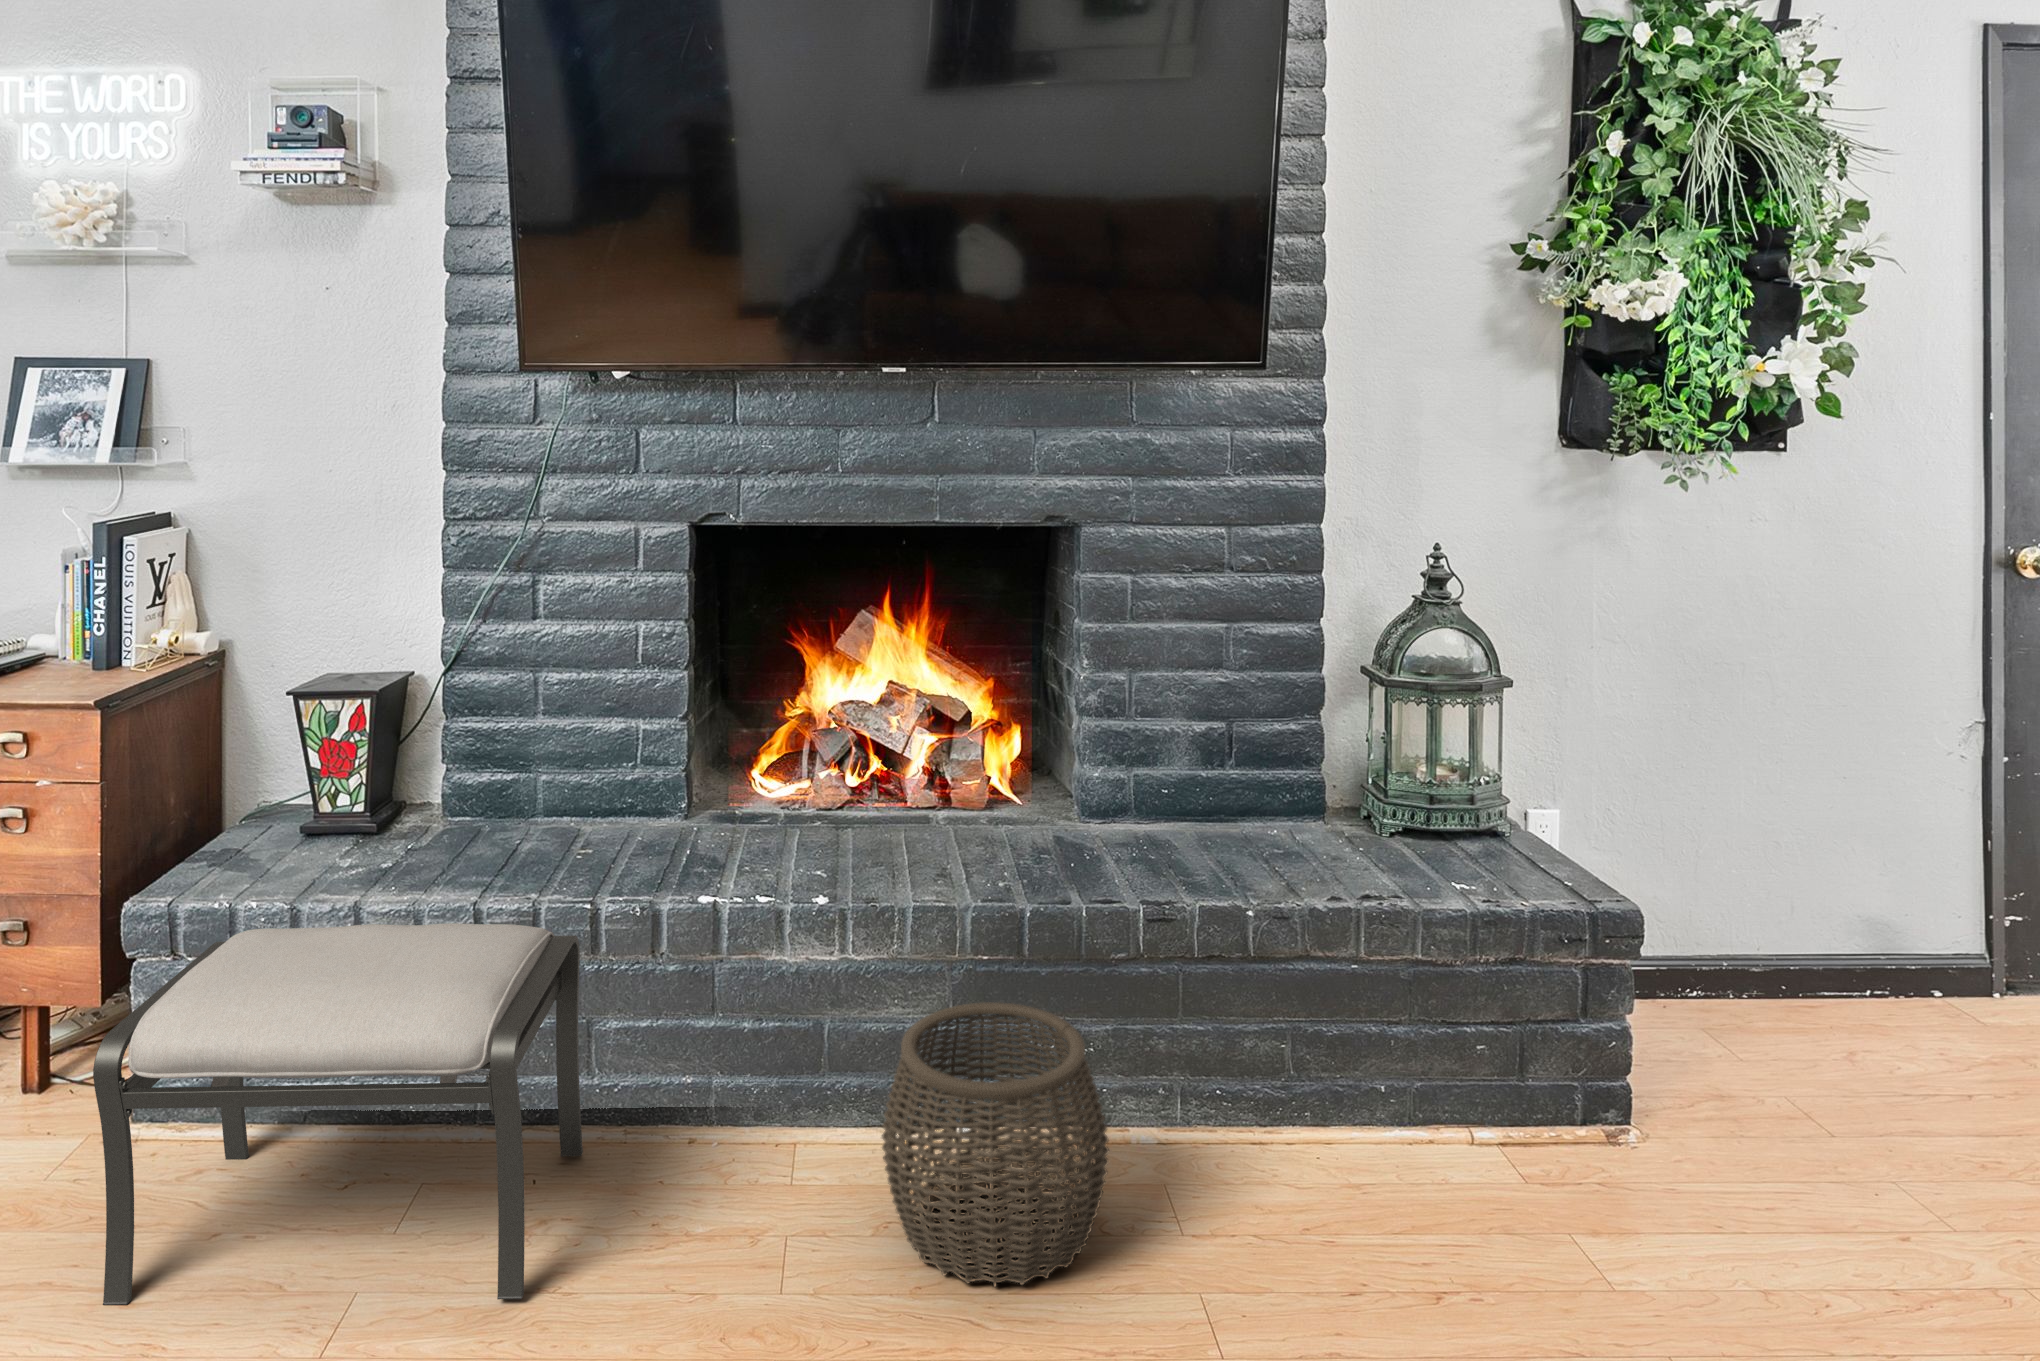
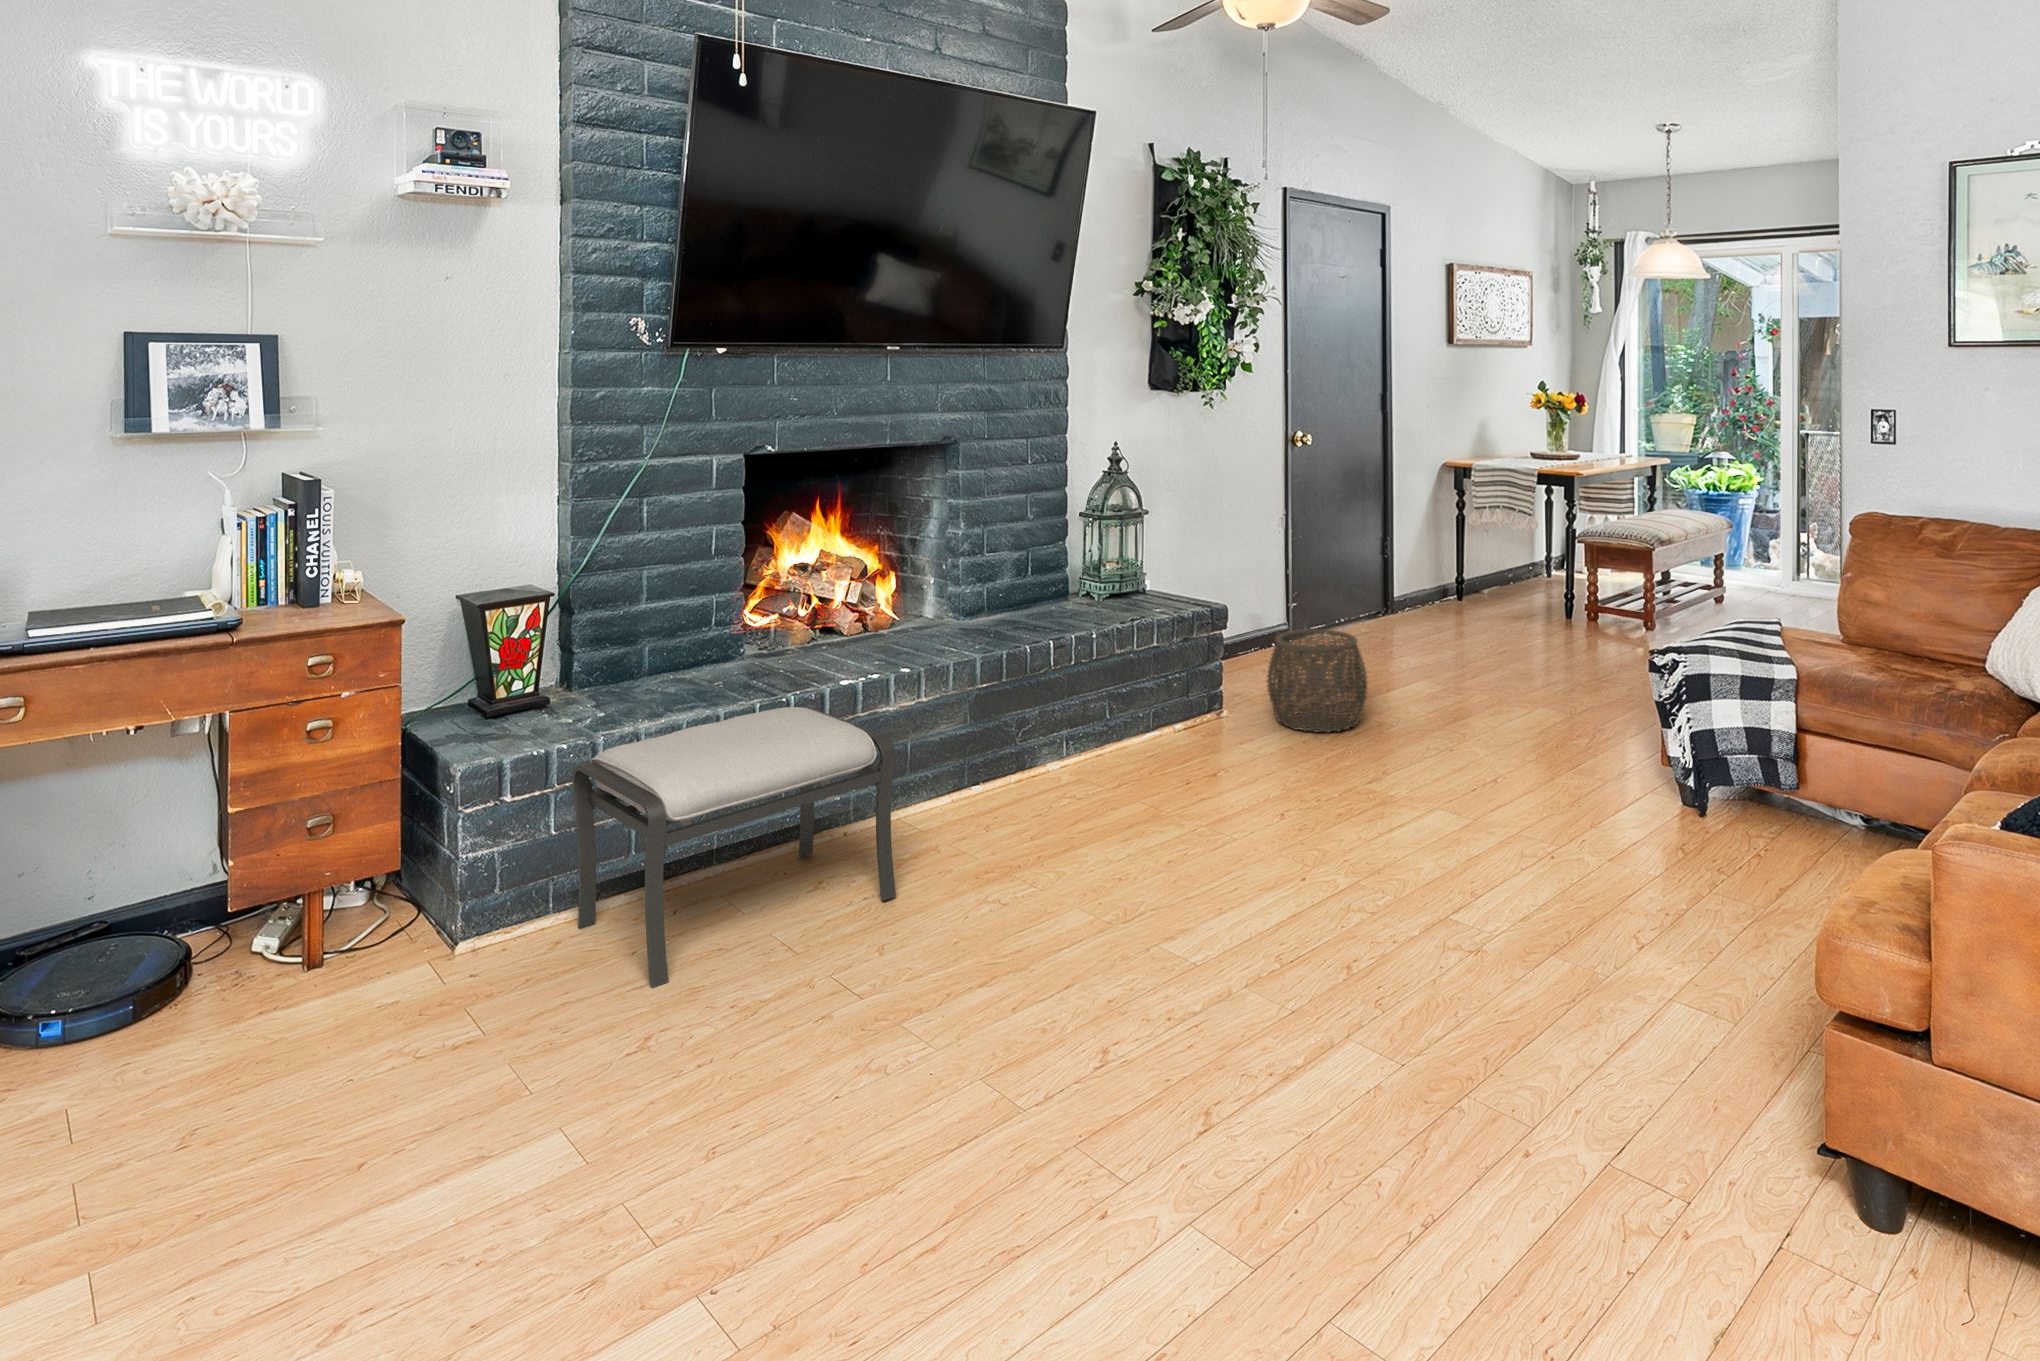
woven basket: present [882,1002,1109,1286] -> present [1267,629,1368,733]

